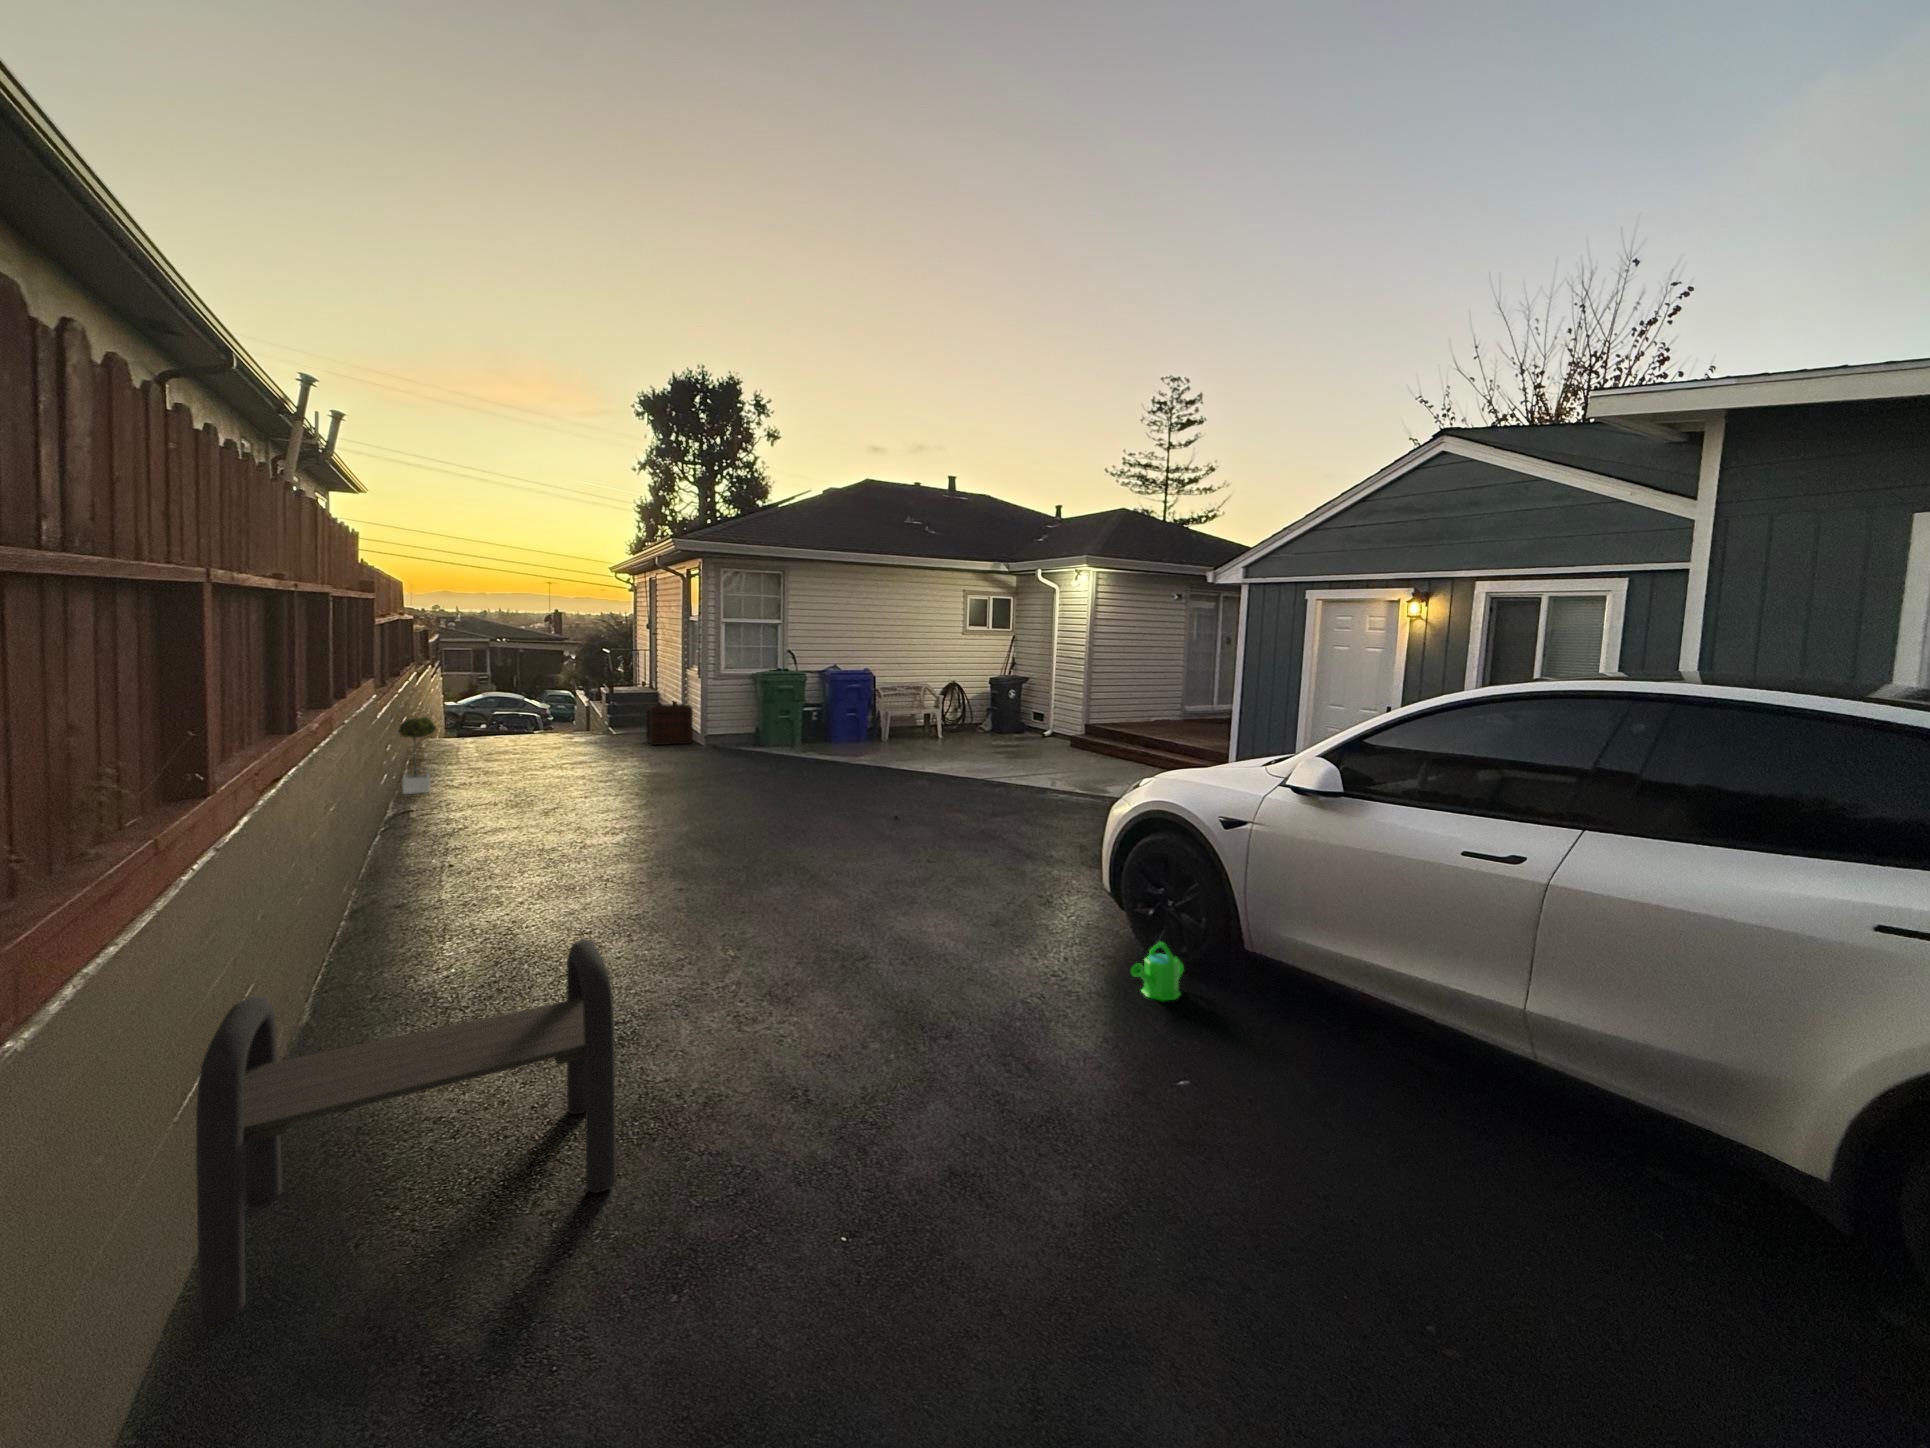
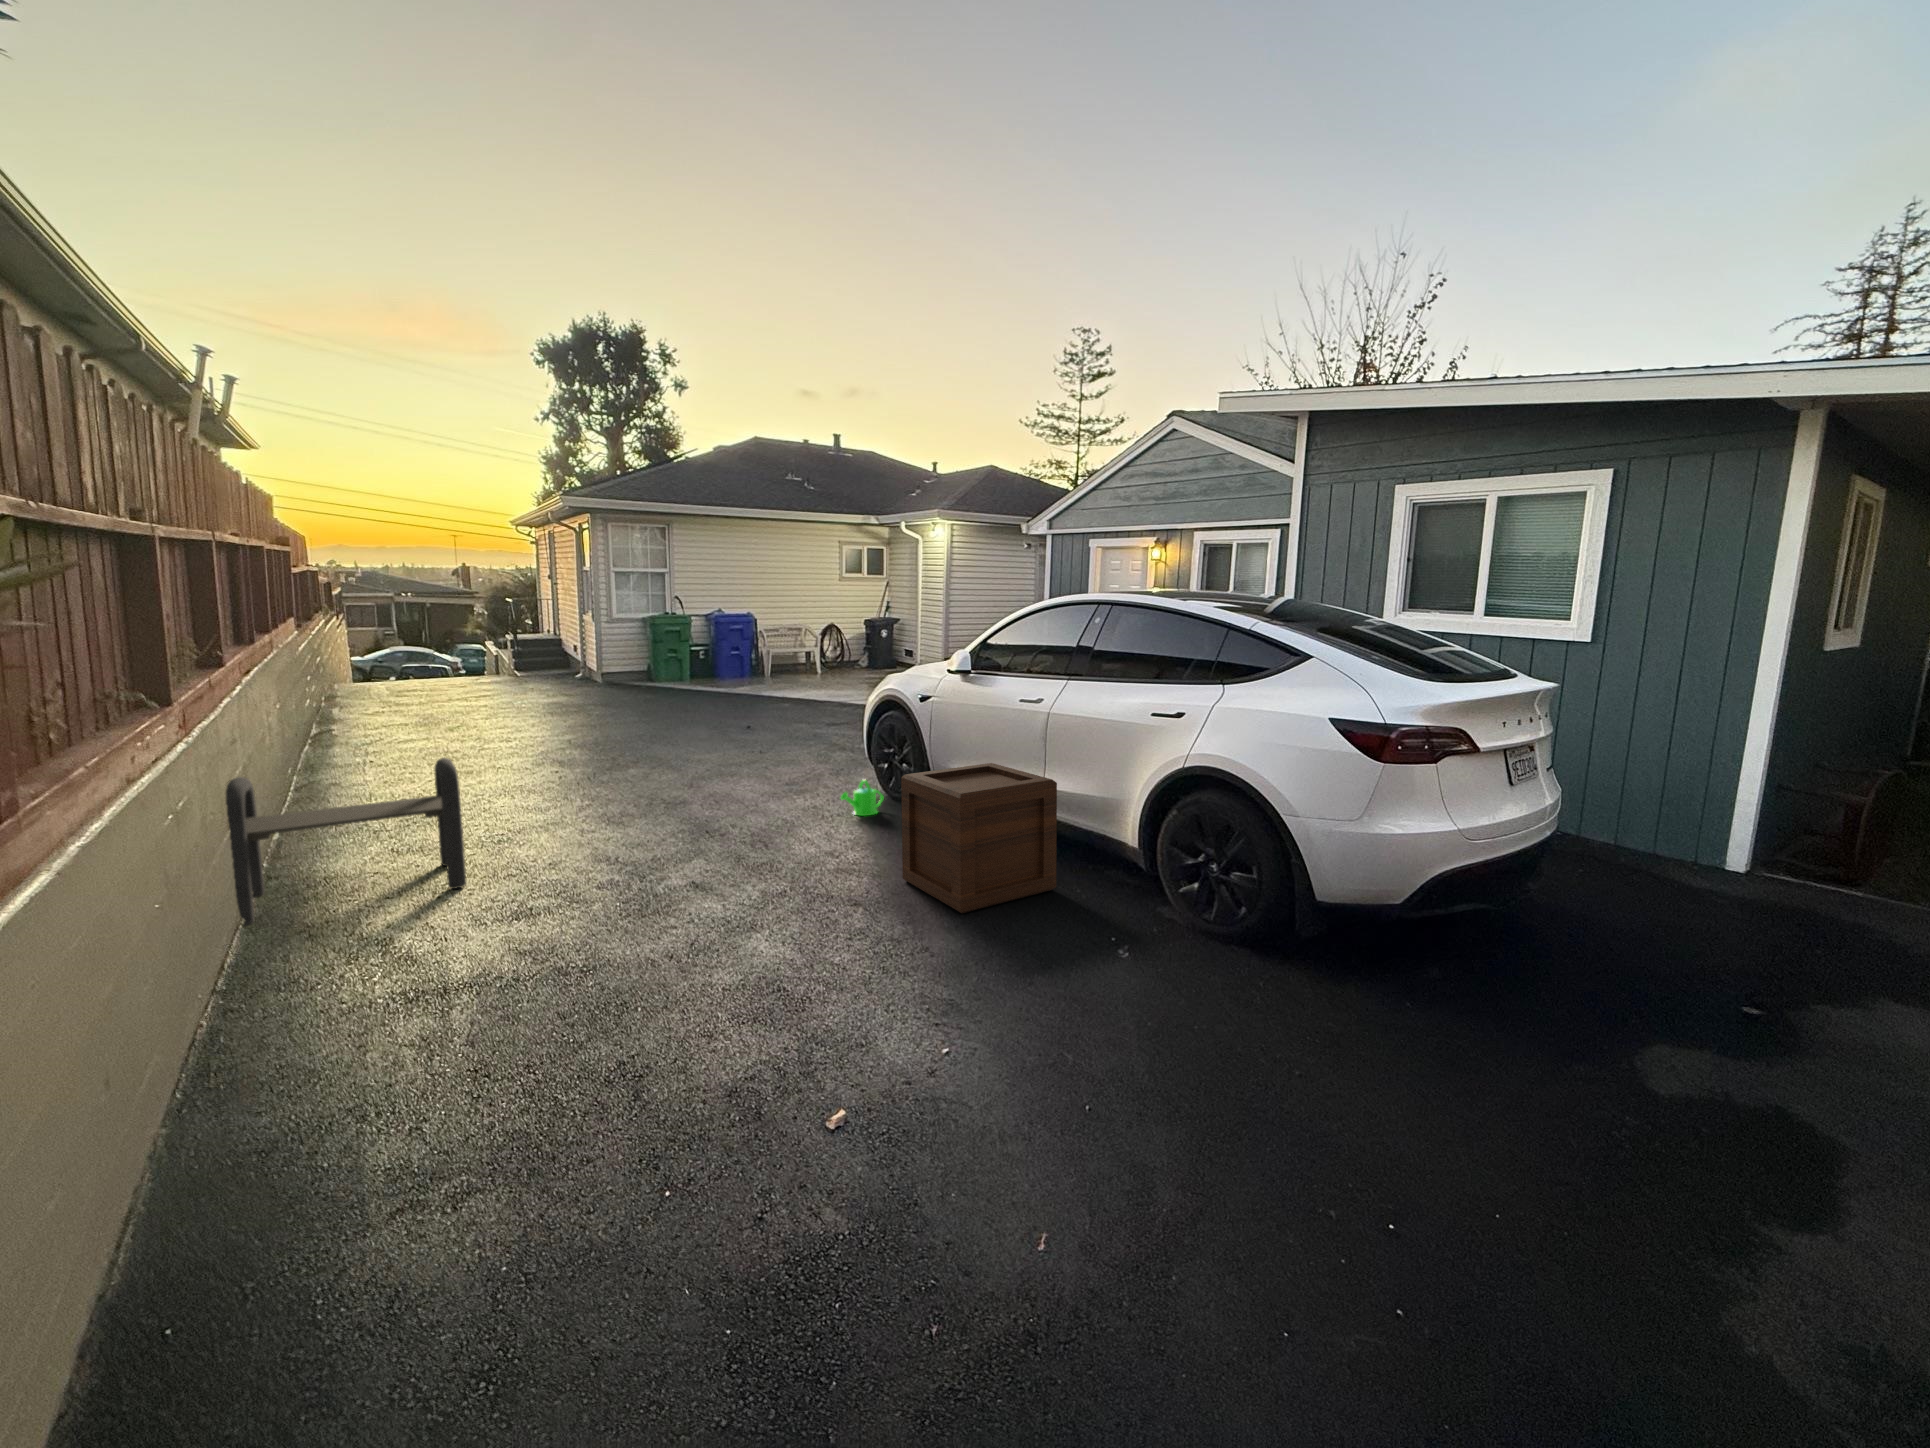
wooden crate: present [646,704,693,745] -> present [901,763,1057,913]
potted tree: present [398,716,436,794] -> none [308,654,345,722]

